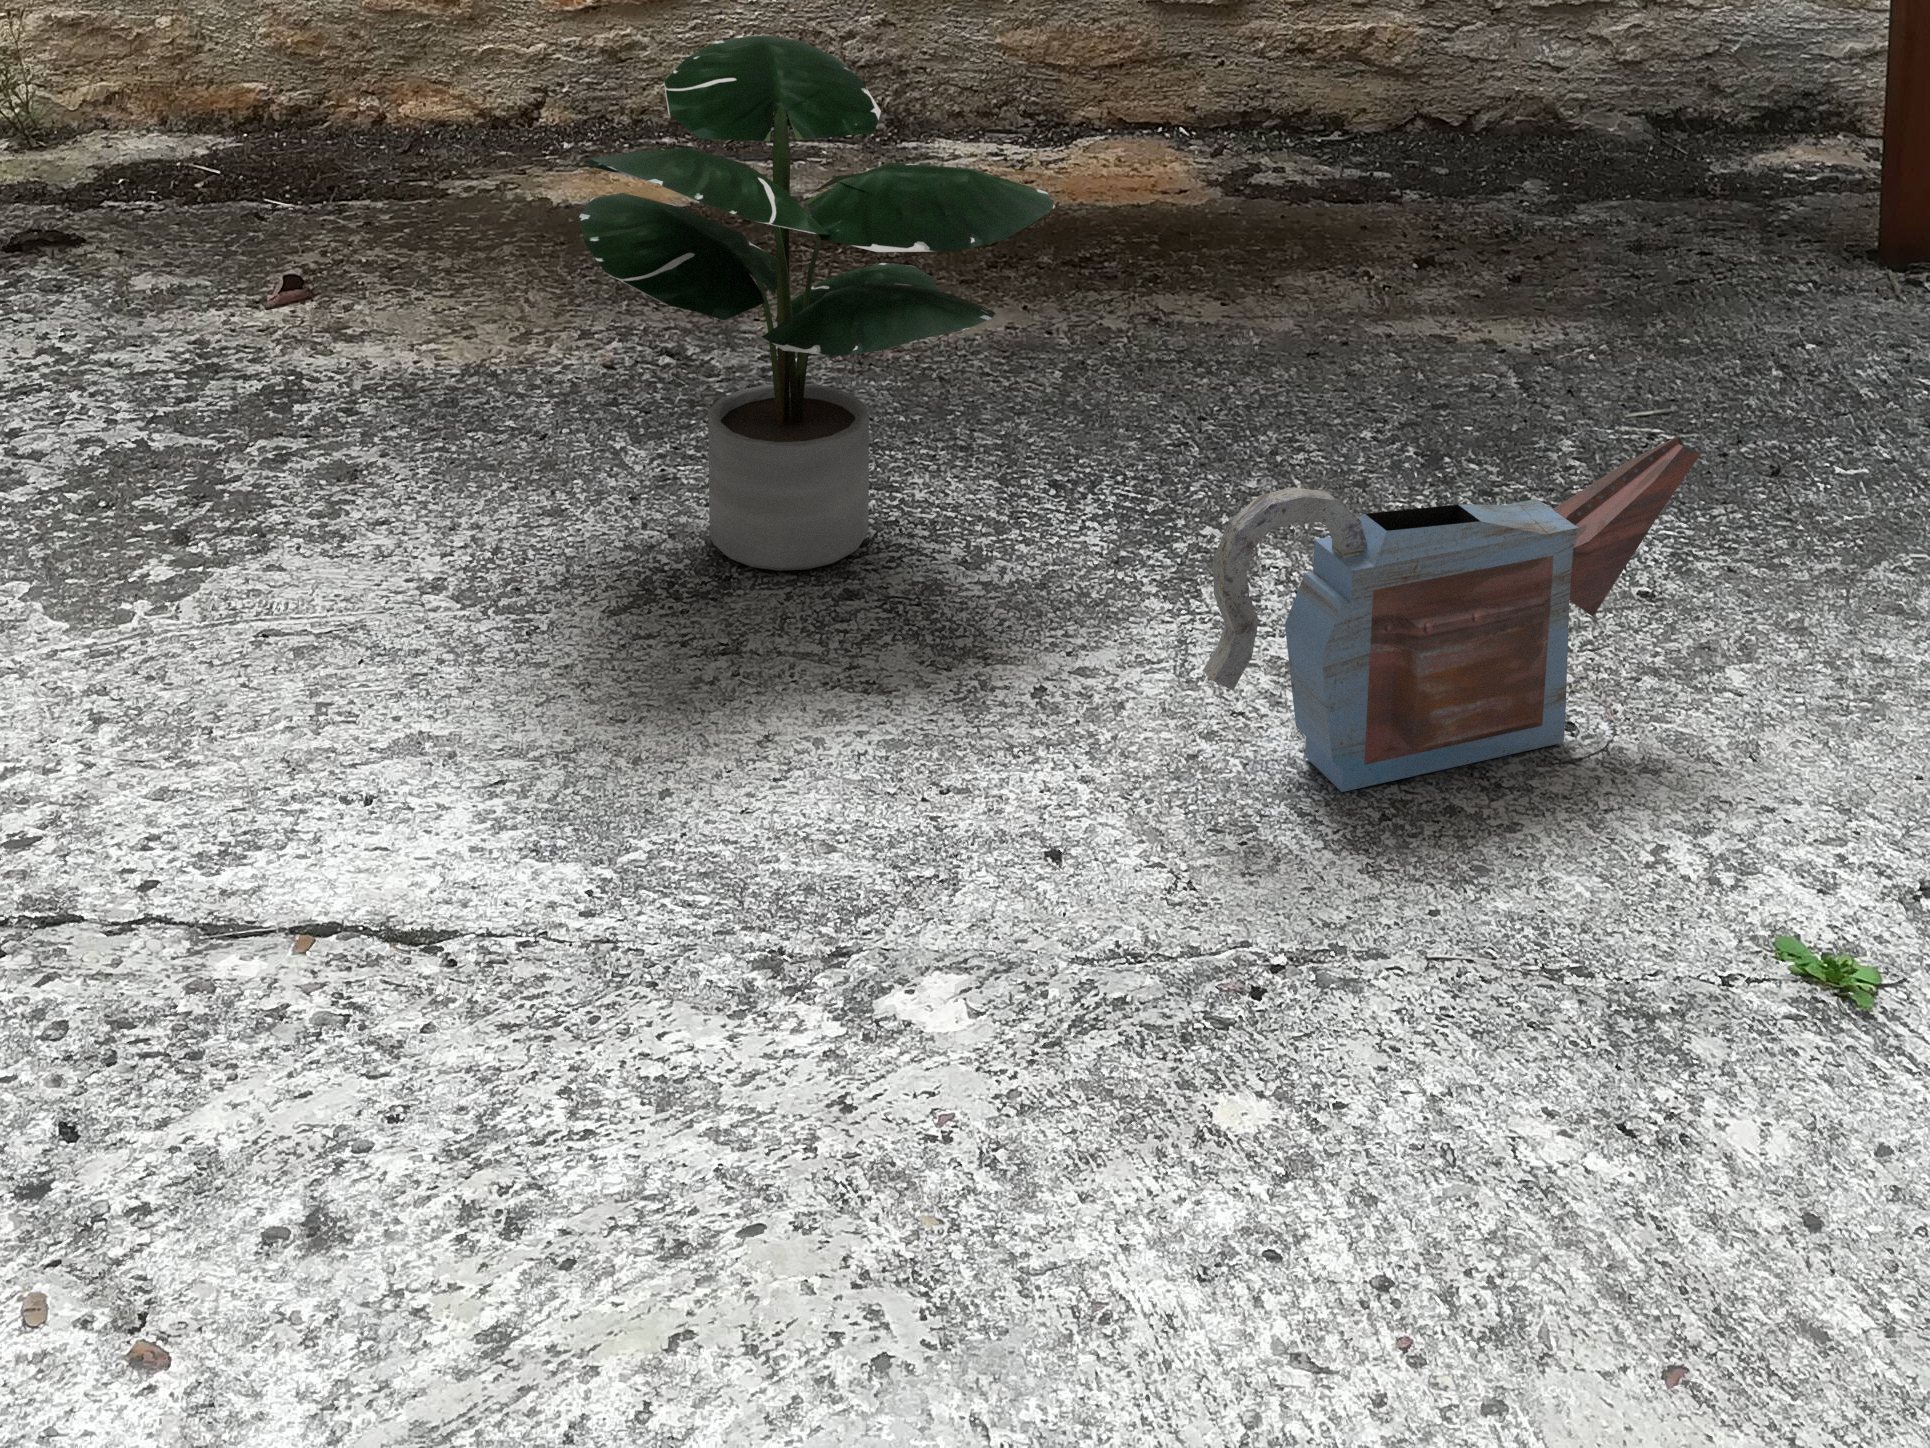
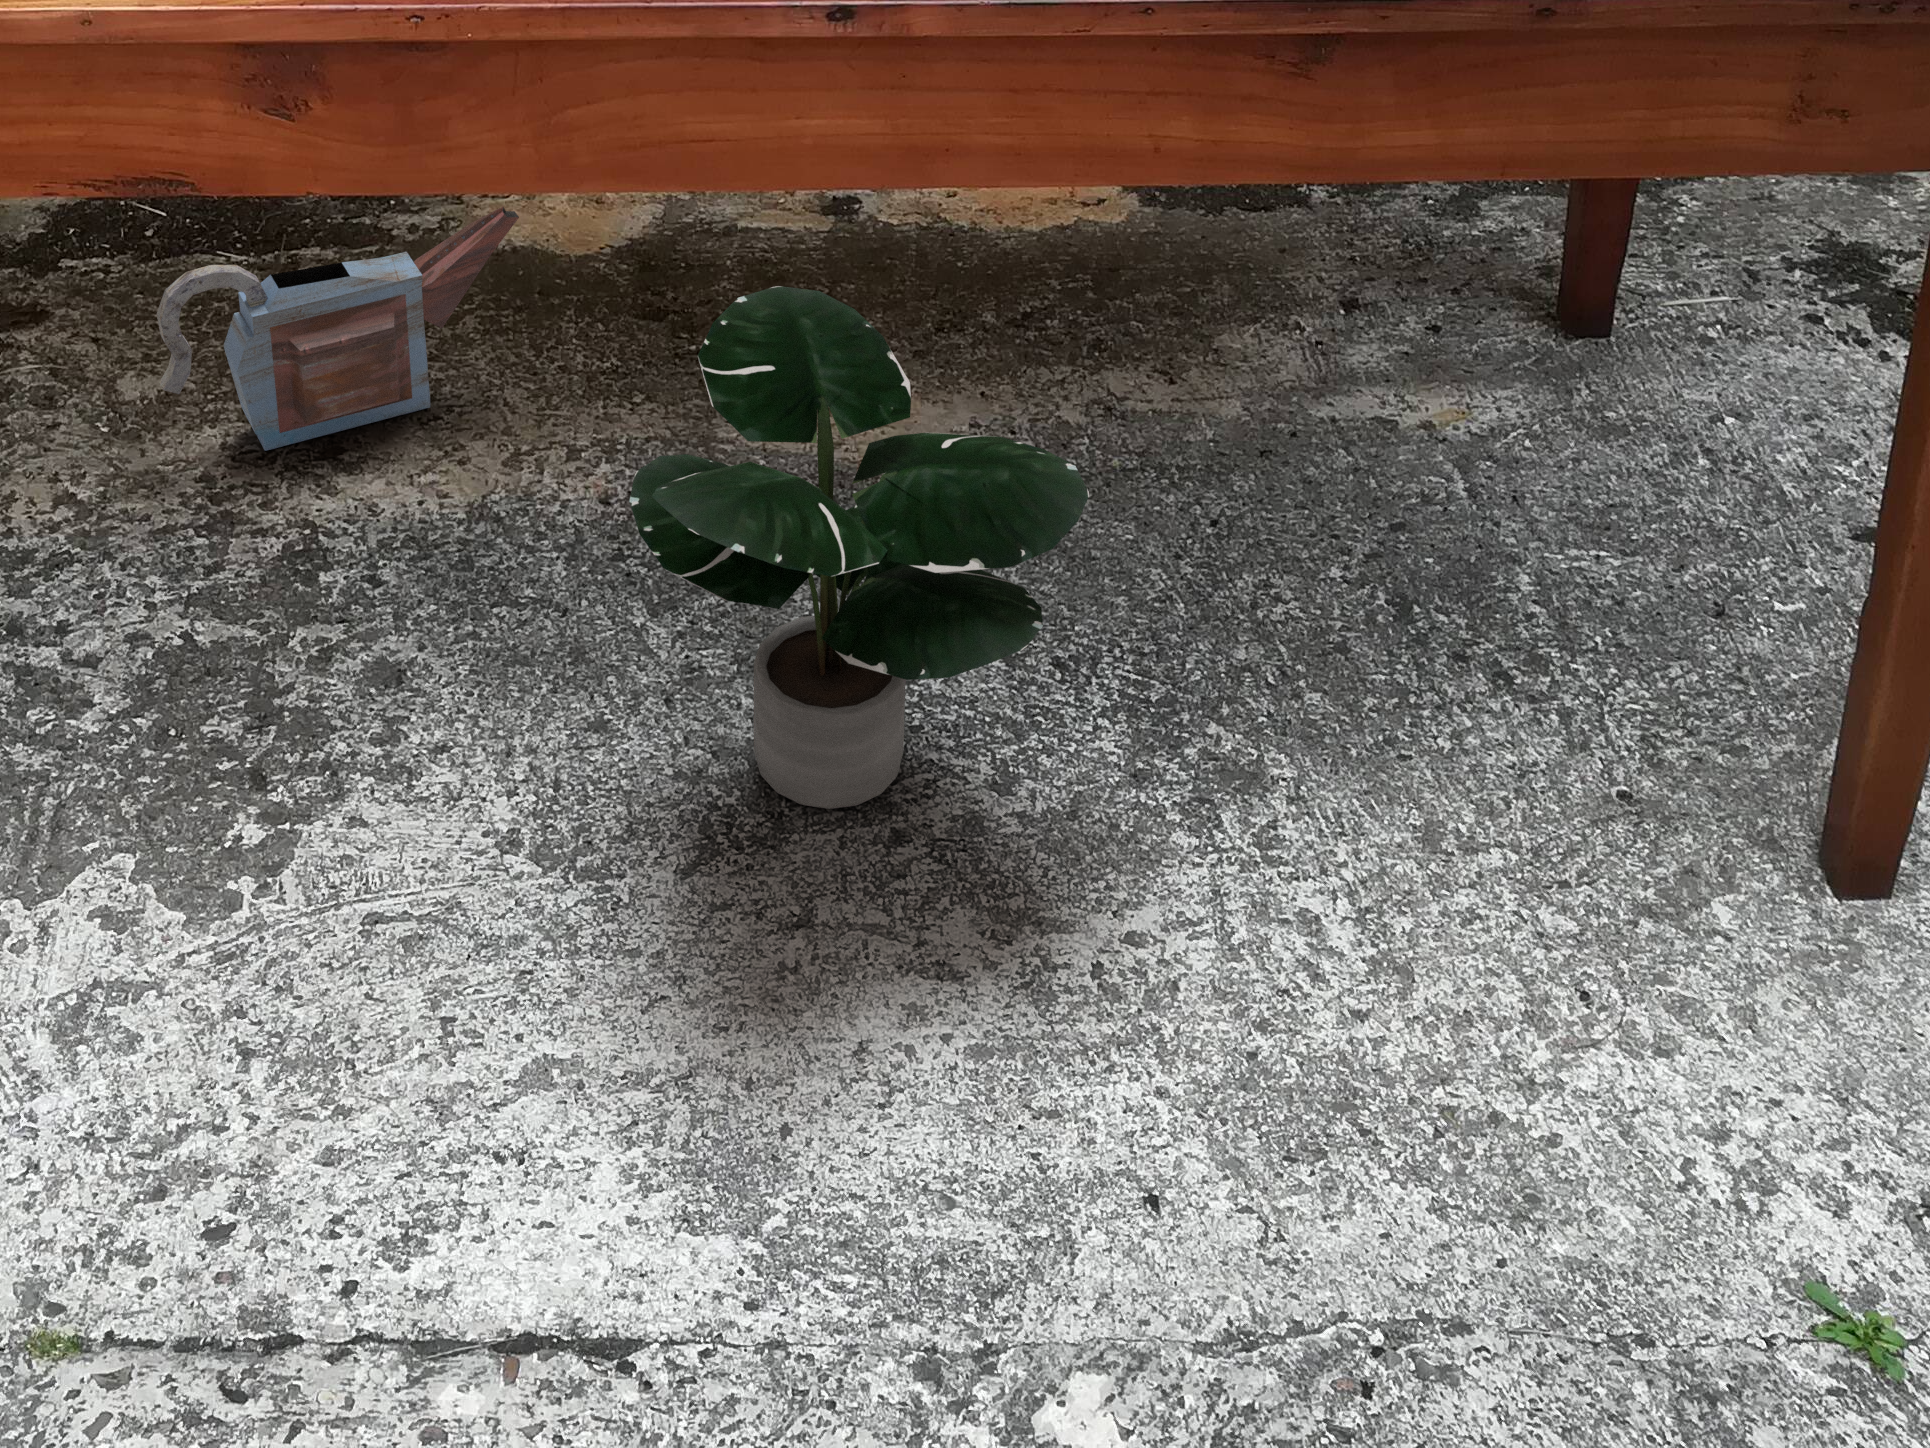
watering can: present [1203,436,1701,792] -> present [157,207,519,451]

